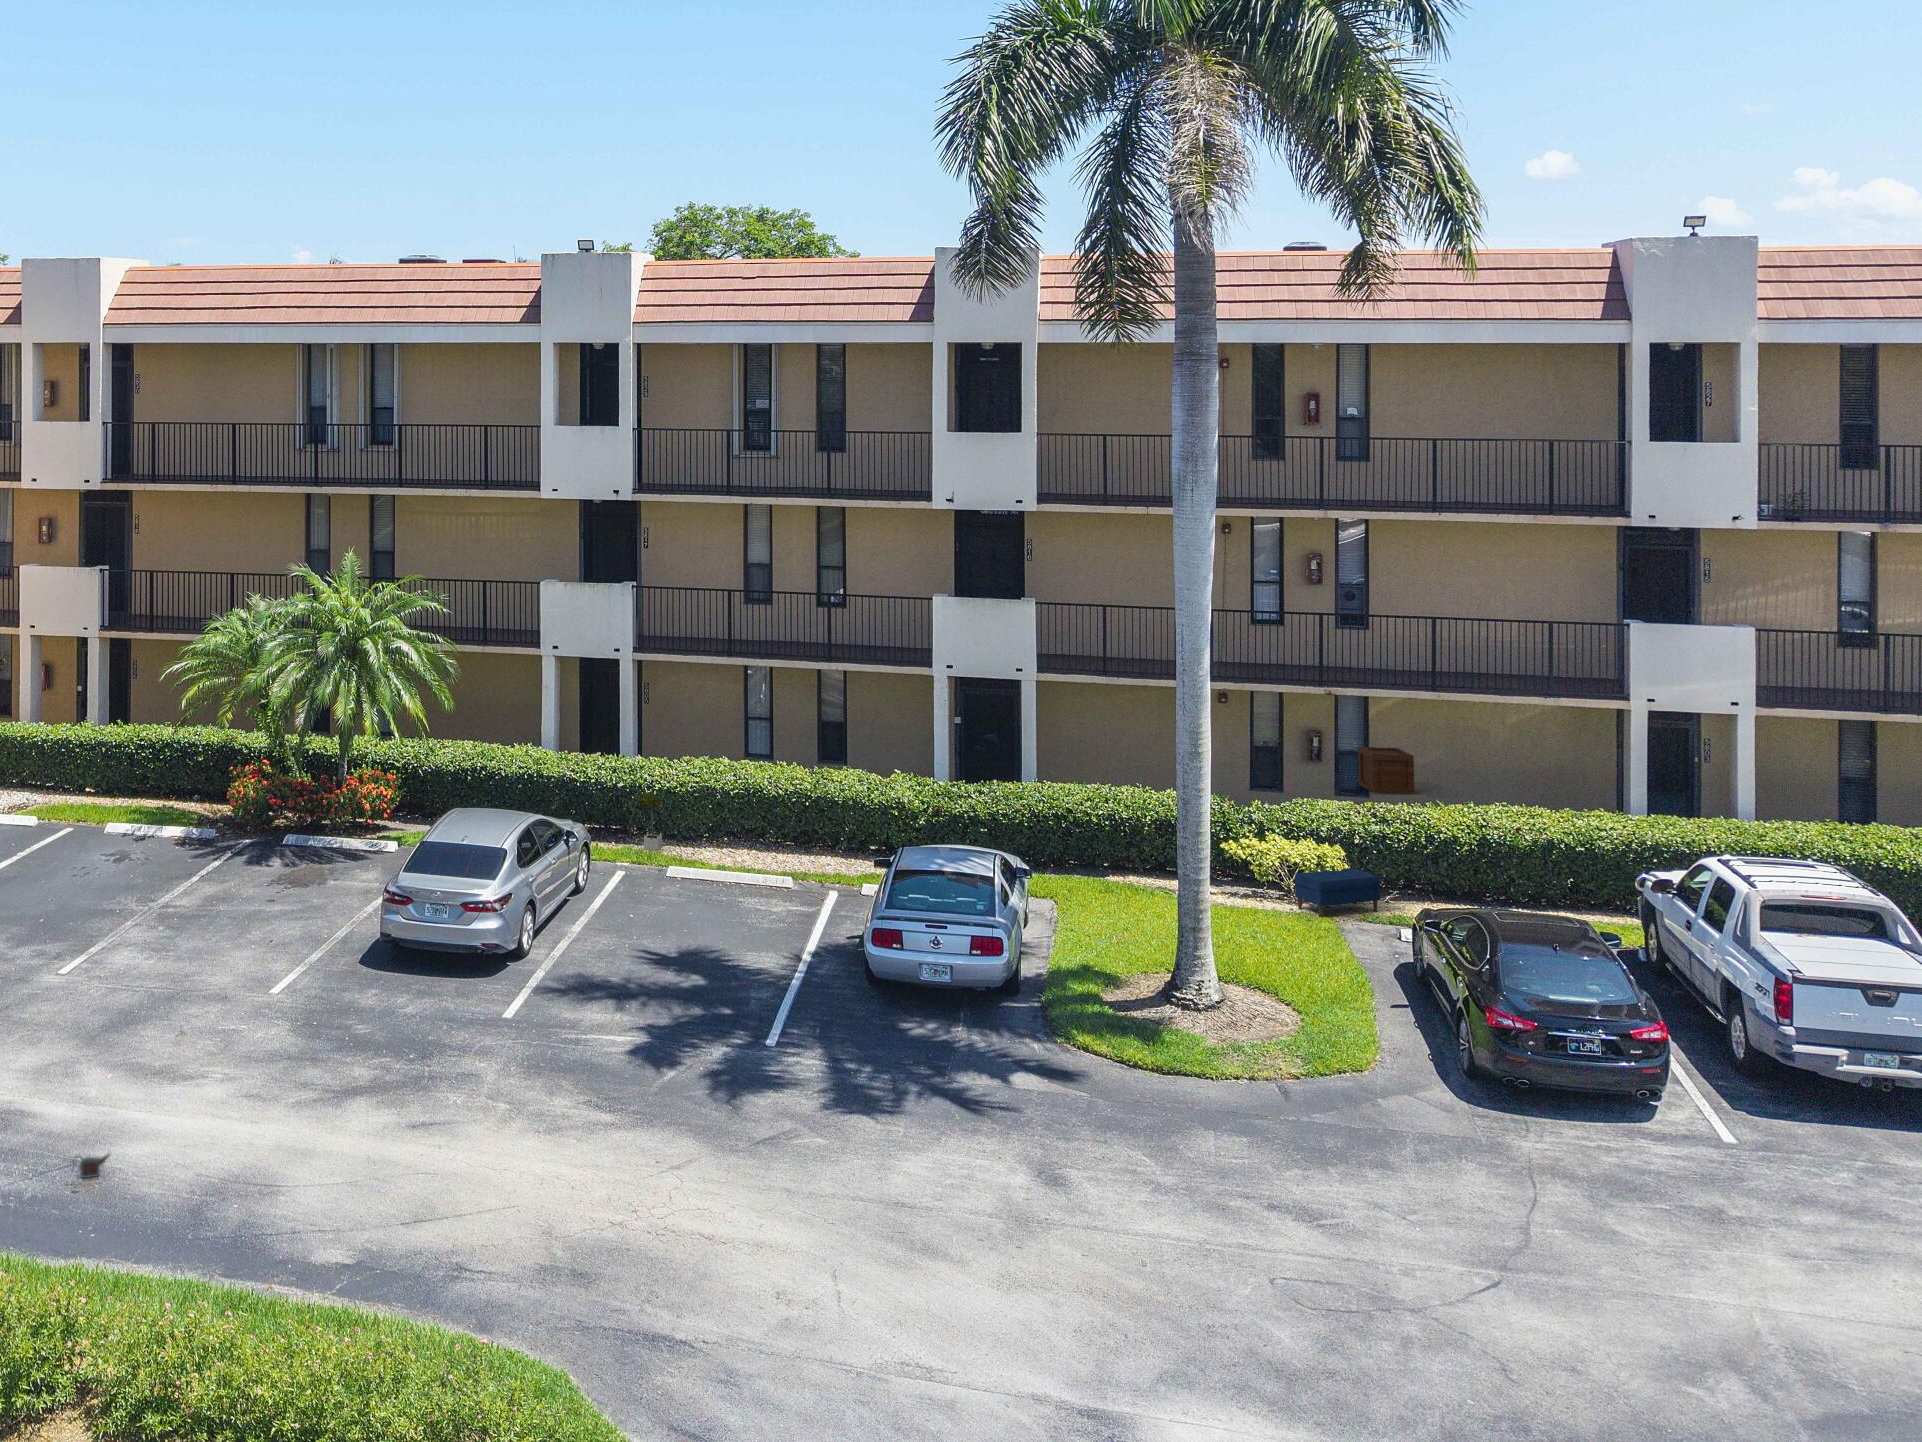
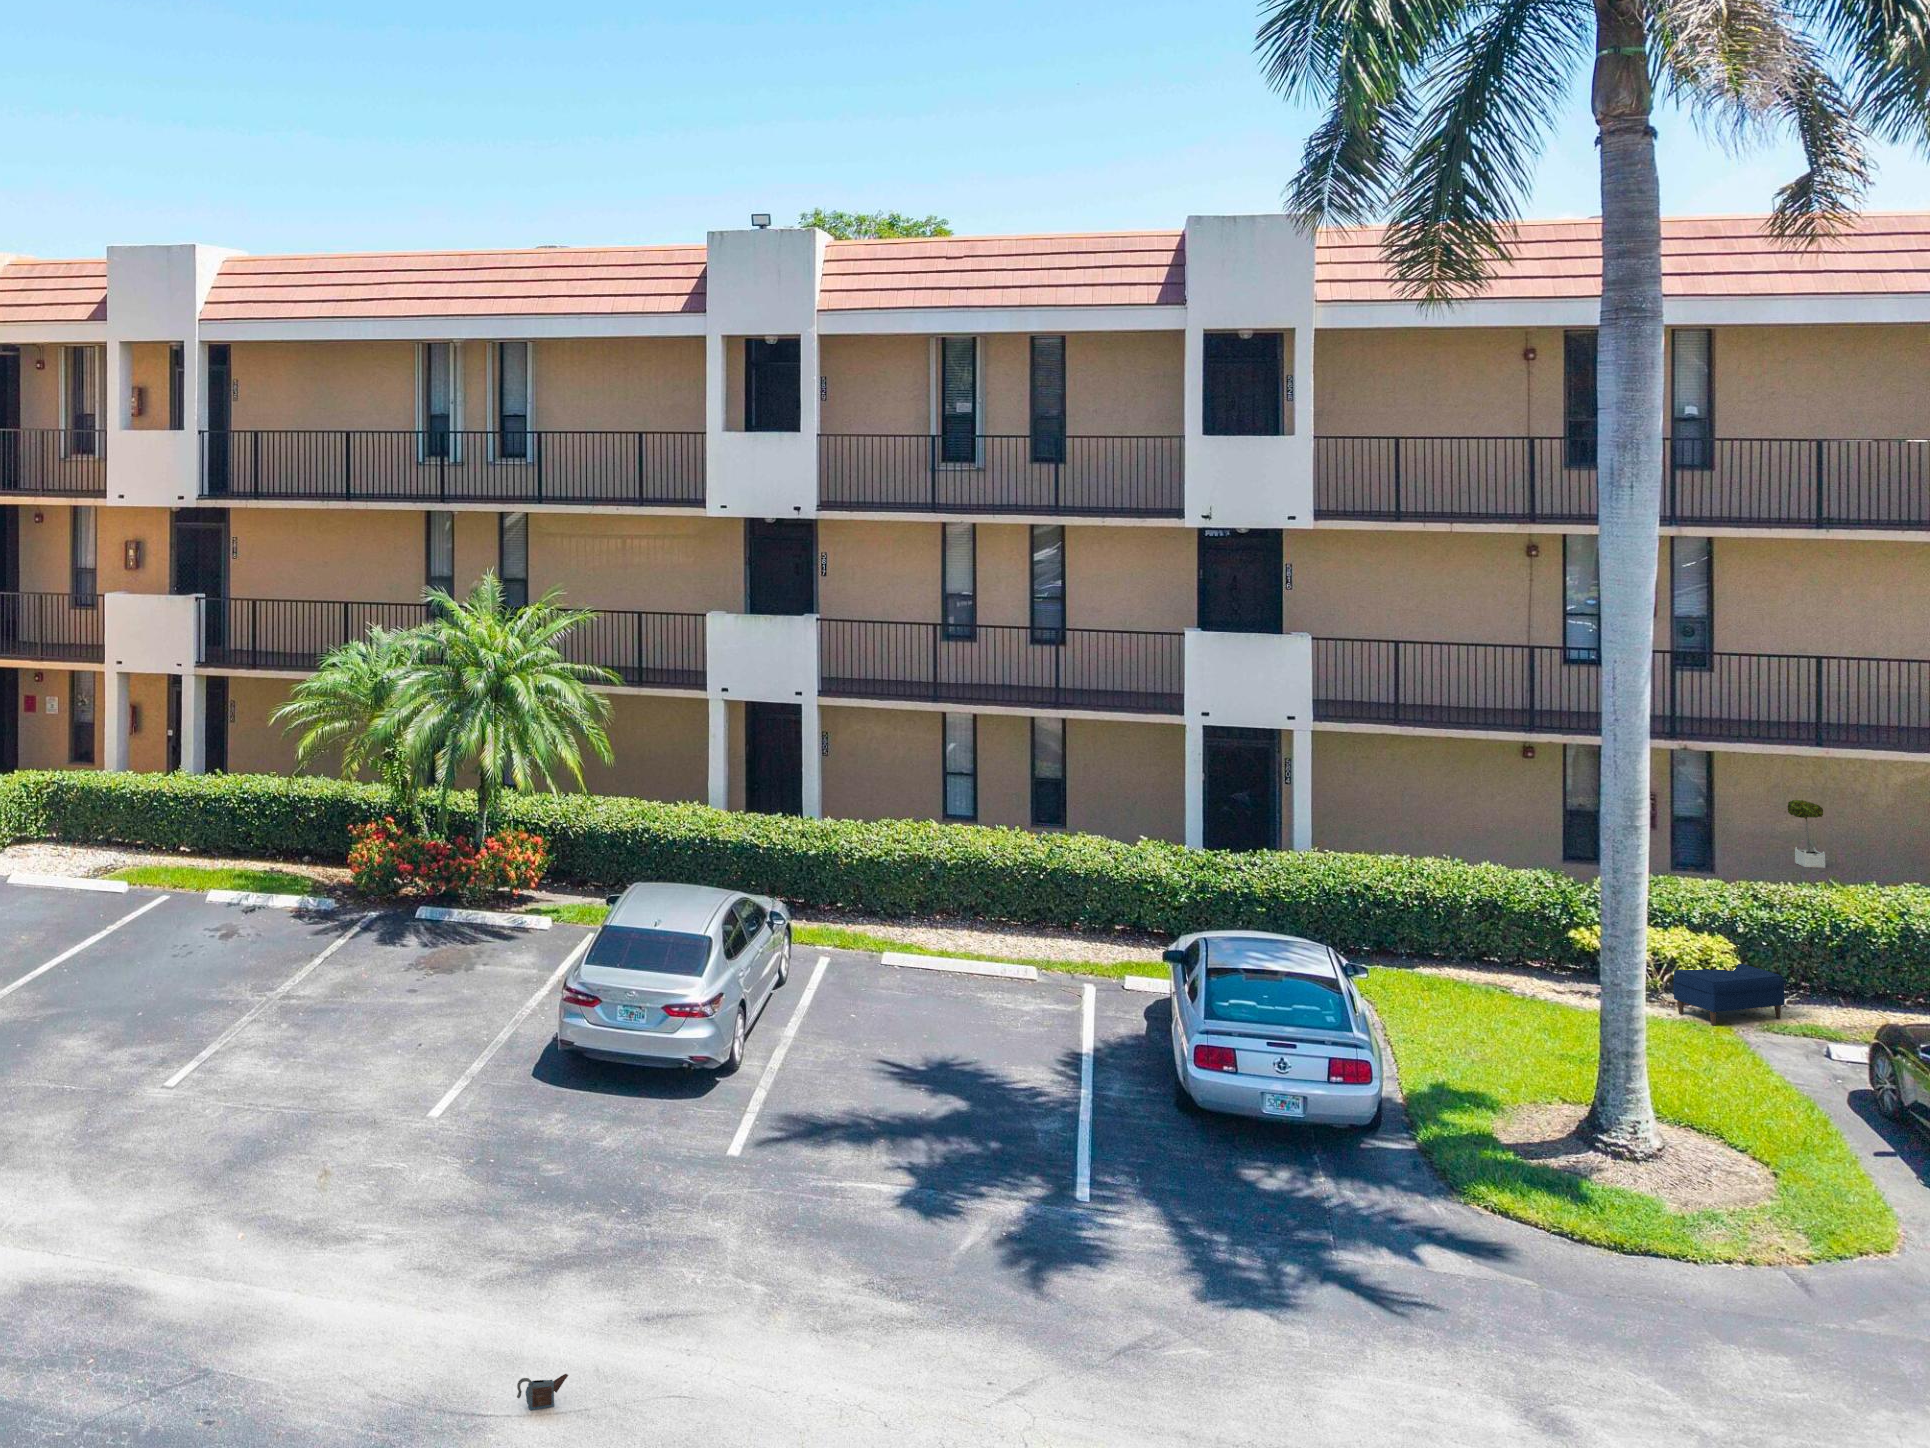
wooden crate: present [1358,747,1414,794] -> none [1695,812,1774,870]
potted tree: present [638,793,662,850] -> present [1788,800,1825,868]
watering can: present [73,1153,110,1178] -> present [517,1374,568,1410]

